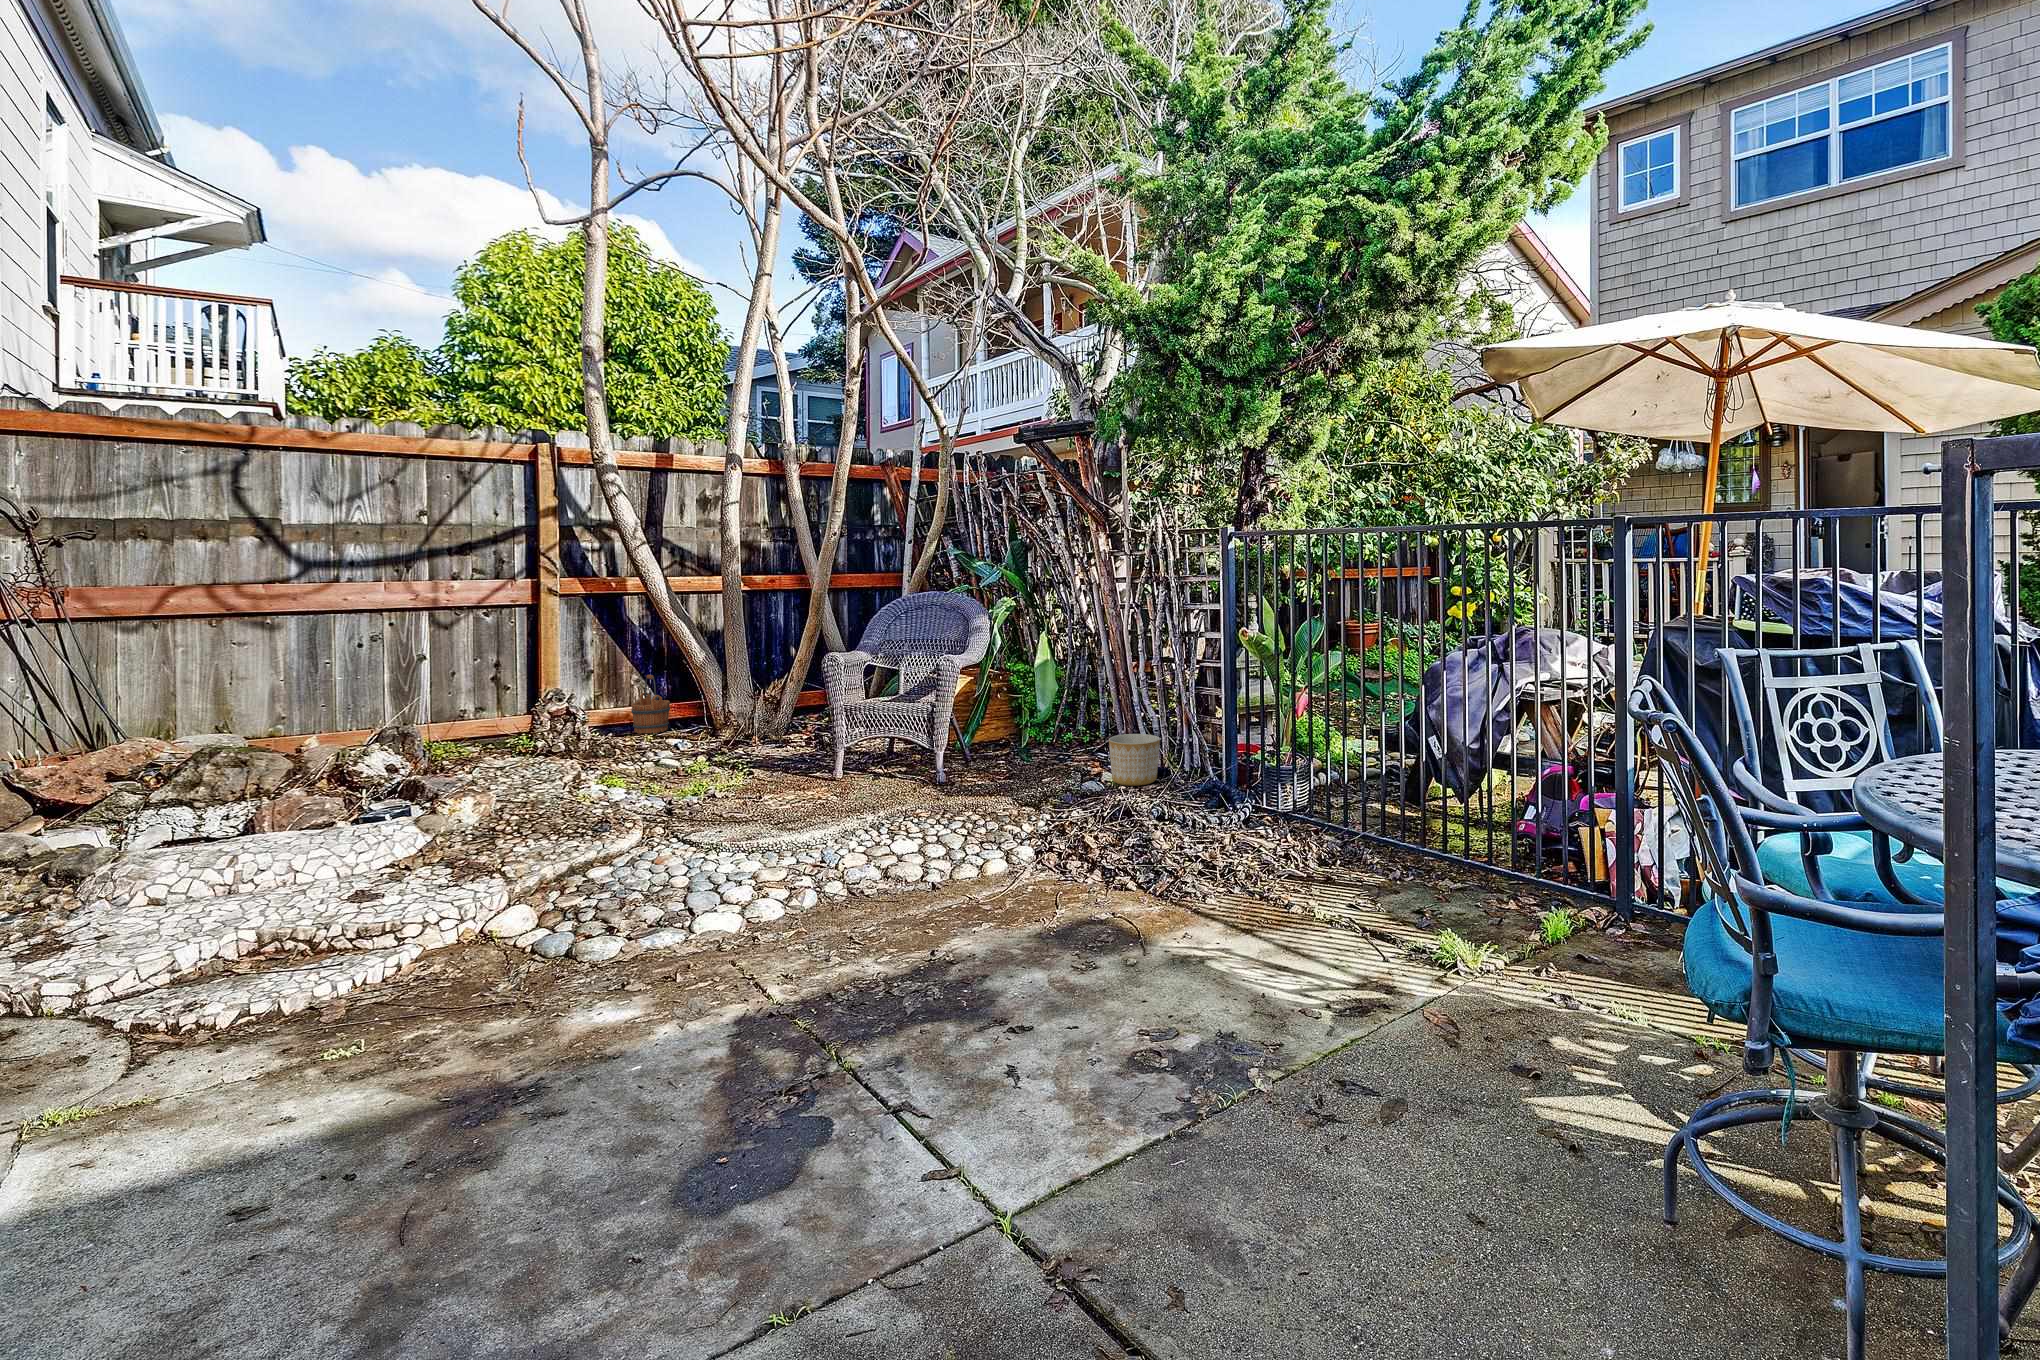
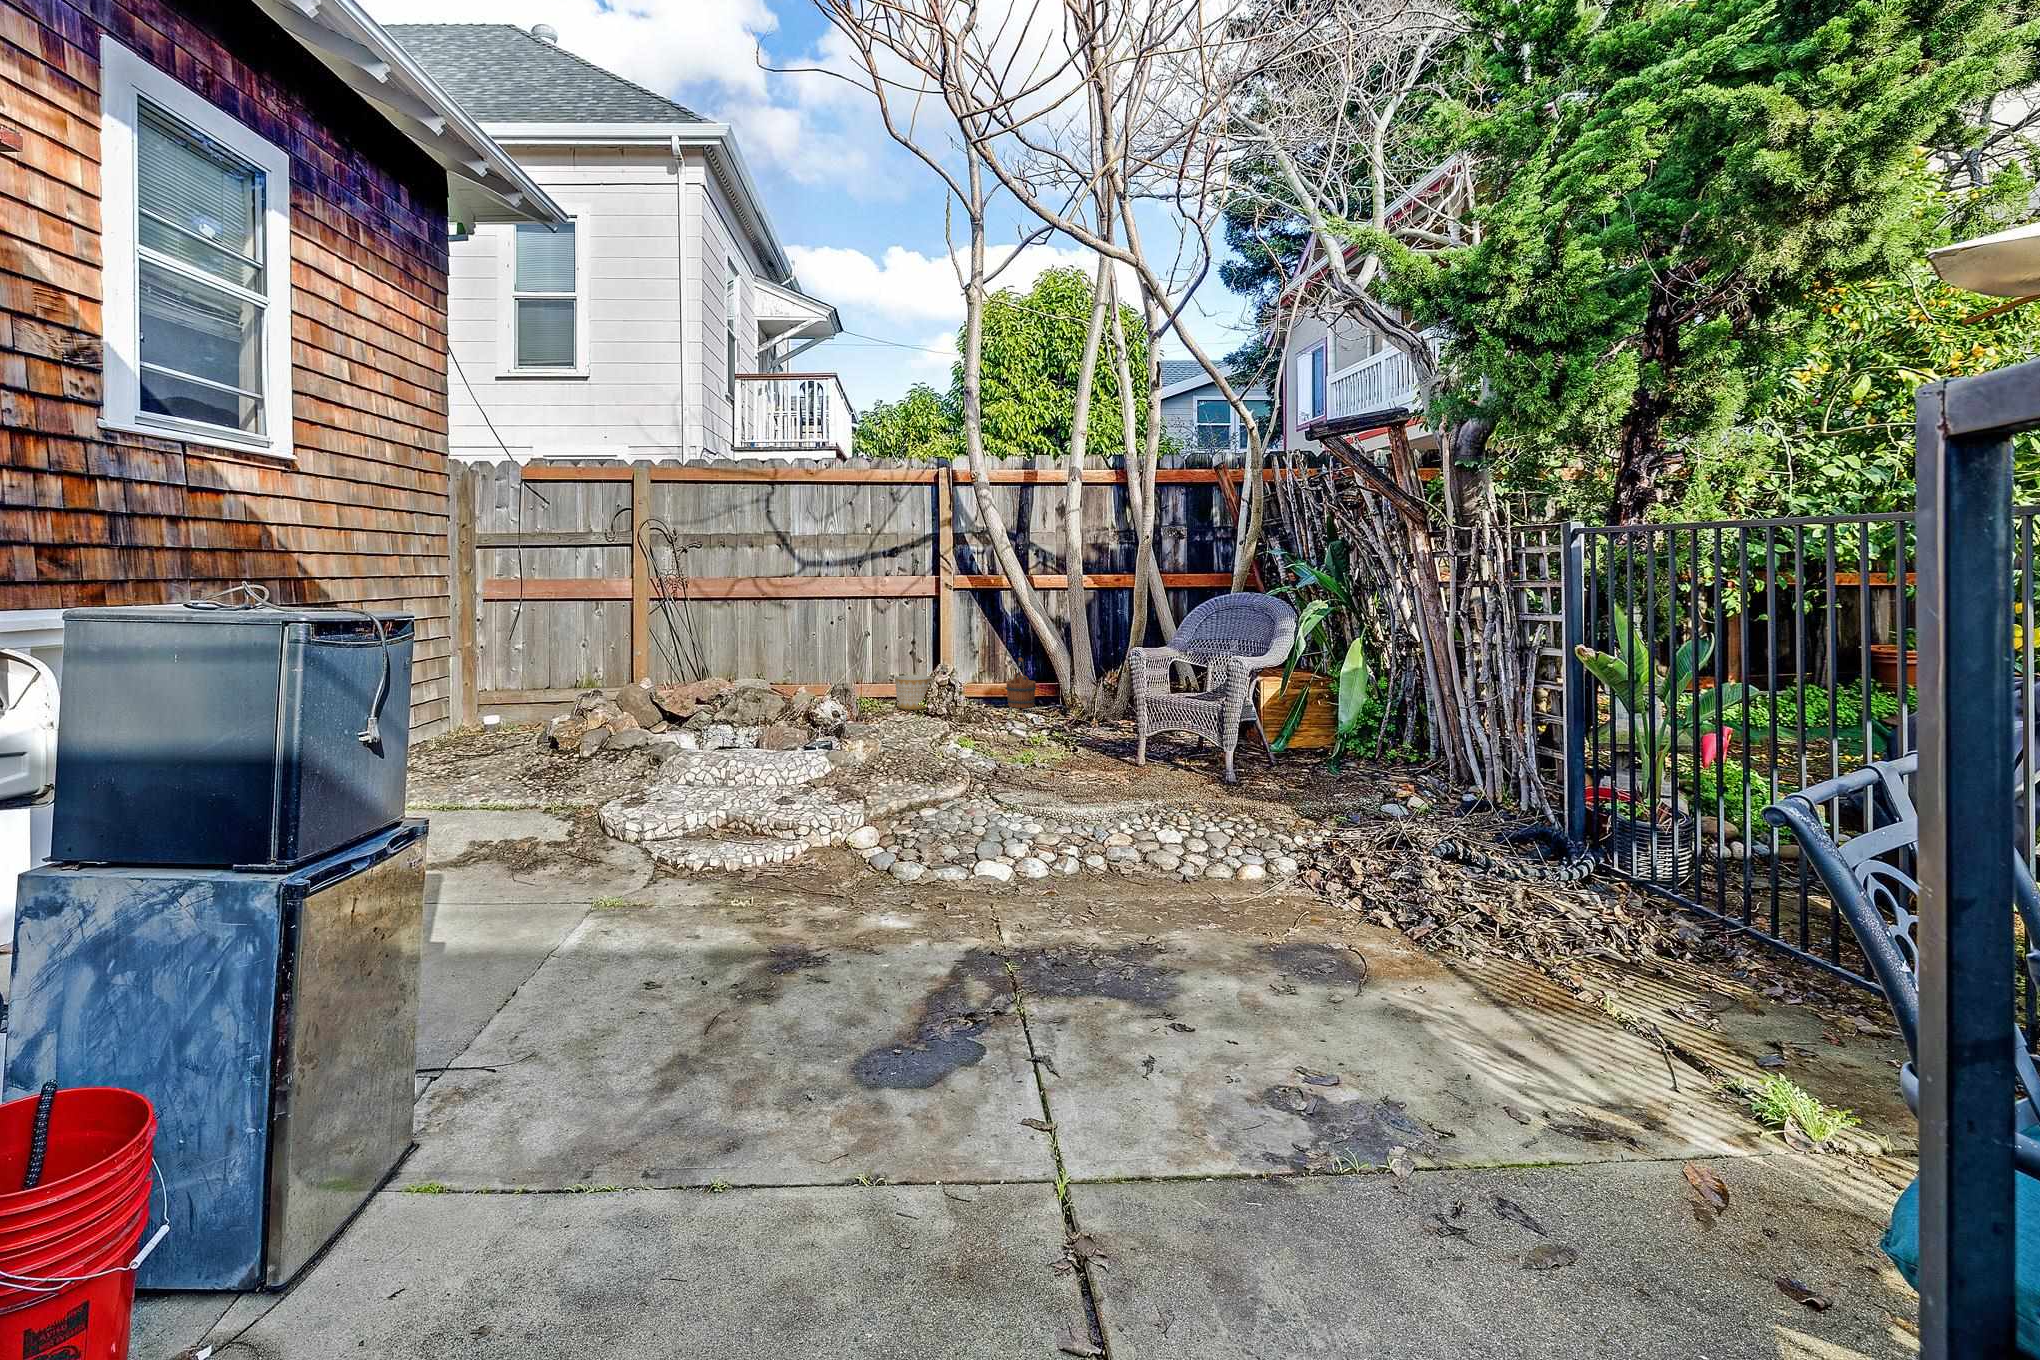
planter: present [1109,734,1160,786] -> present [895,675,931,710]

